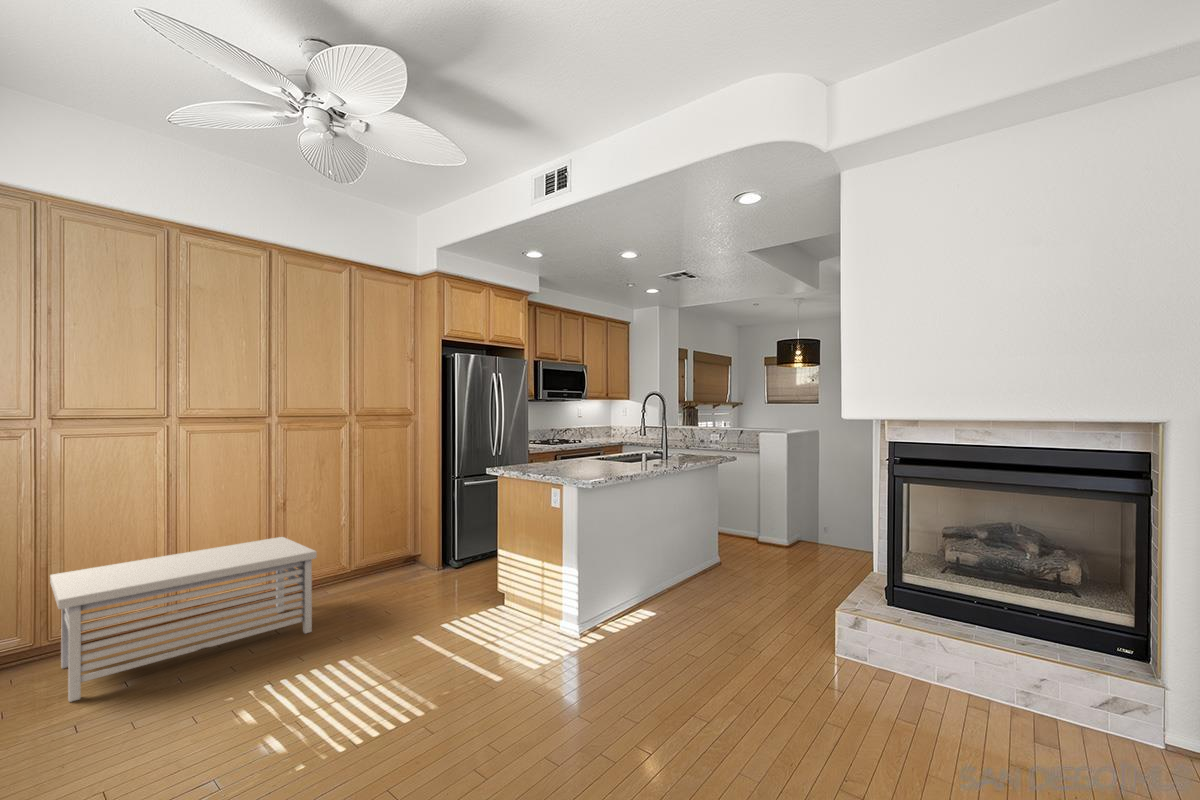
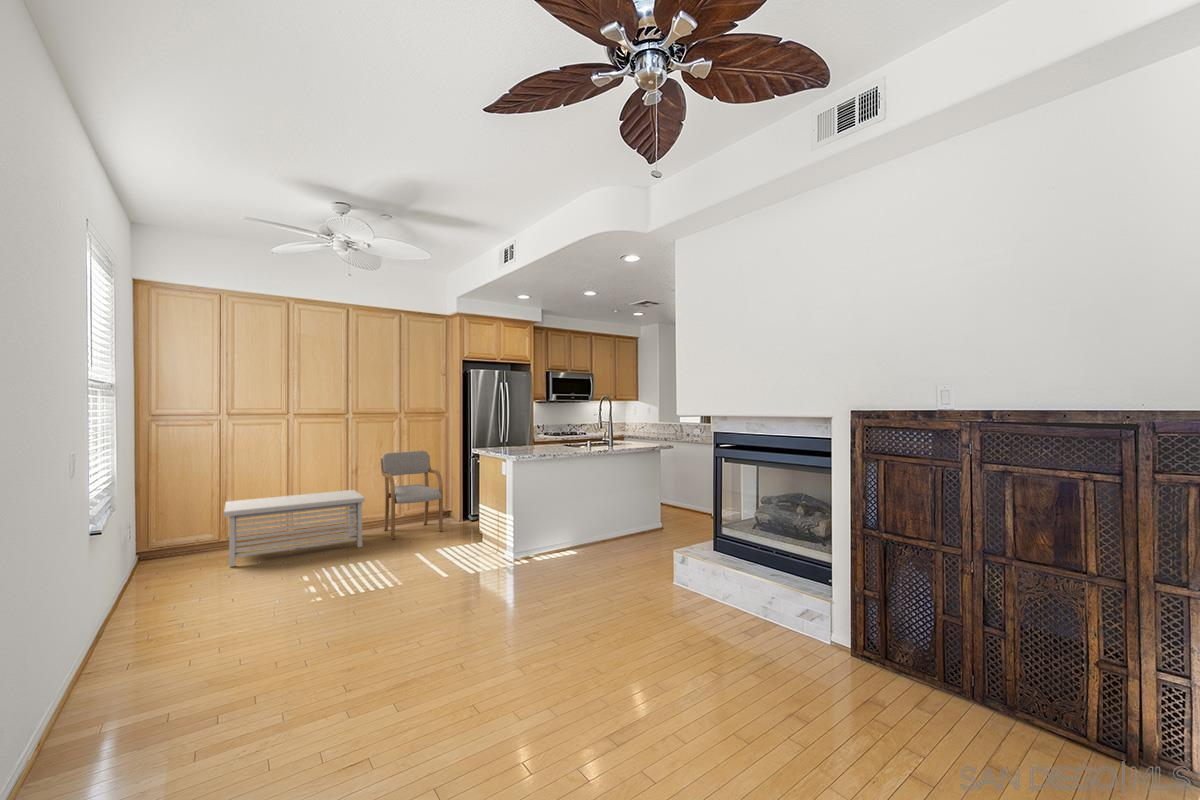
armchair: none [323,471,427,613] -> present [380,451,443,539]

